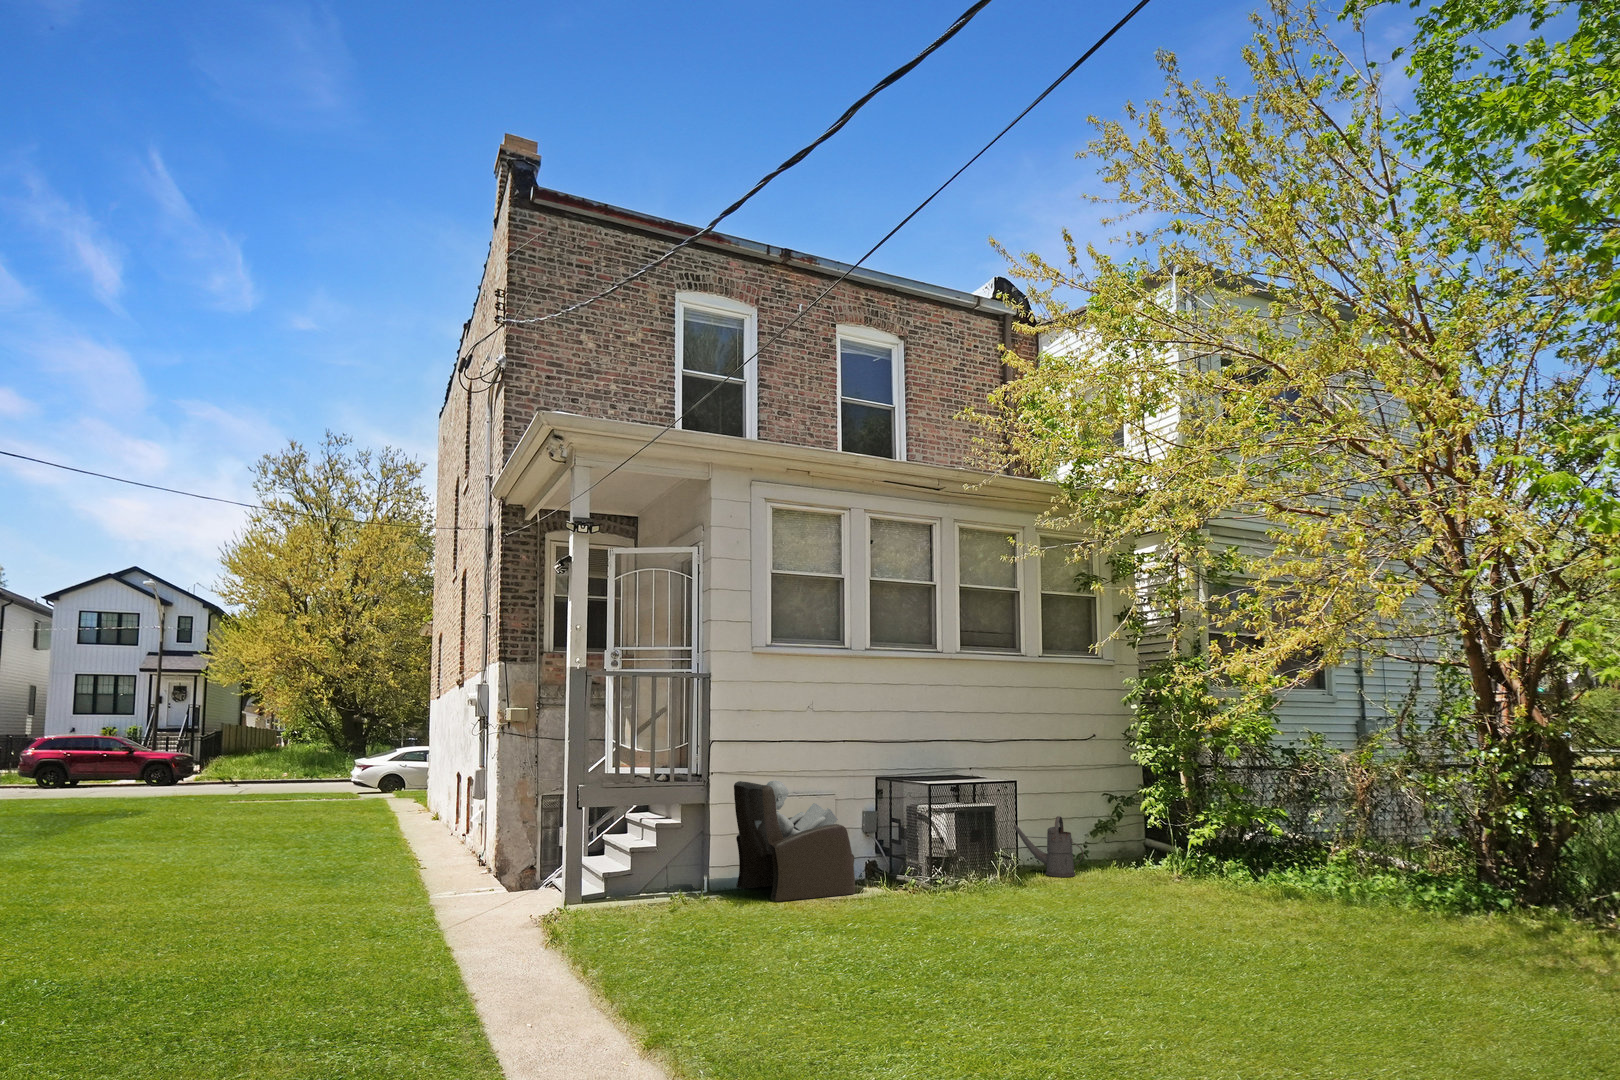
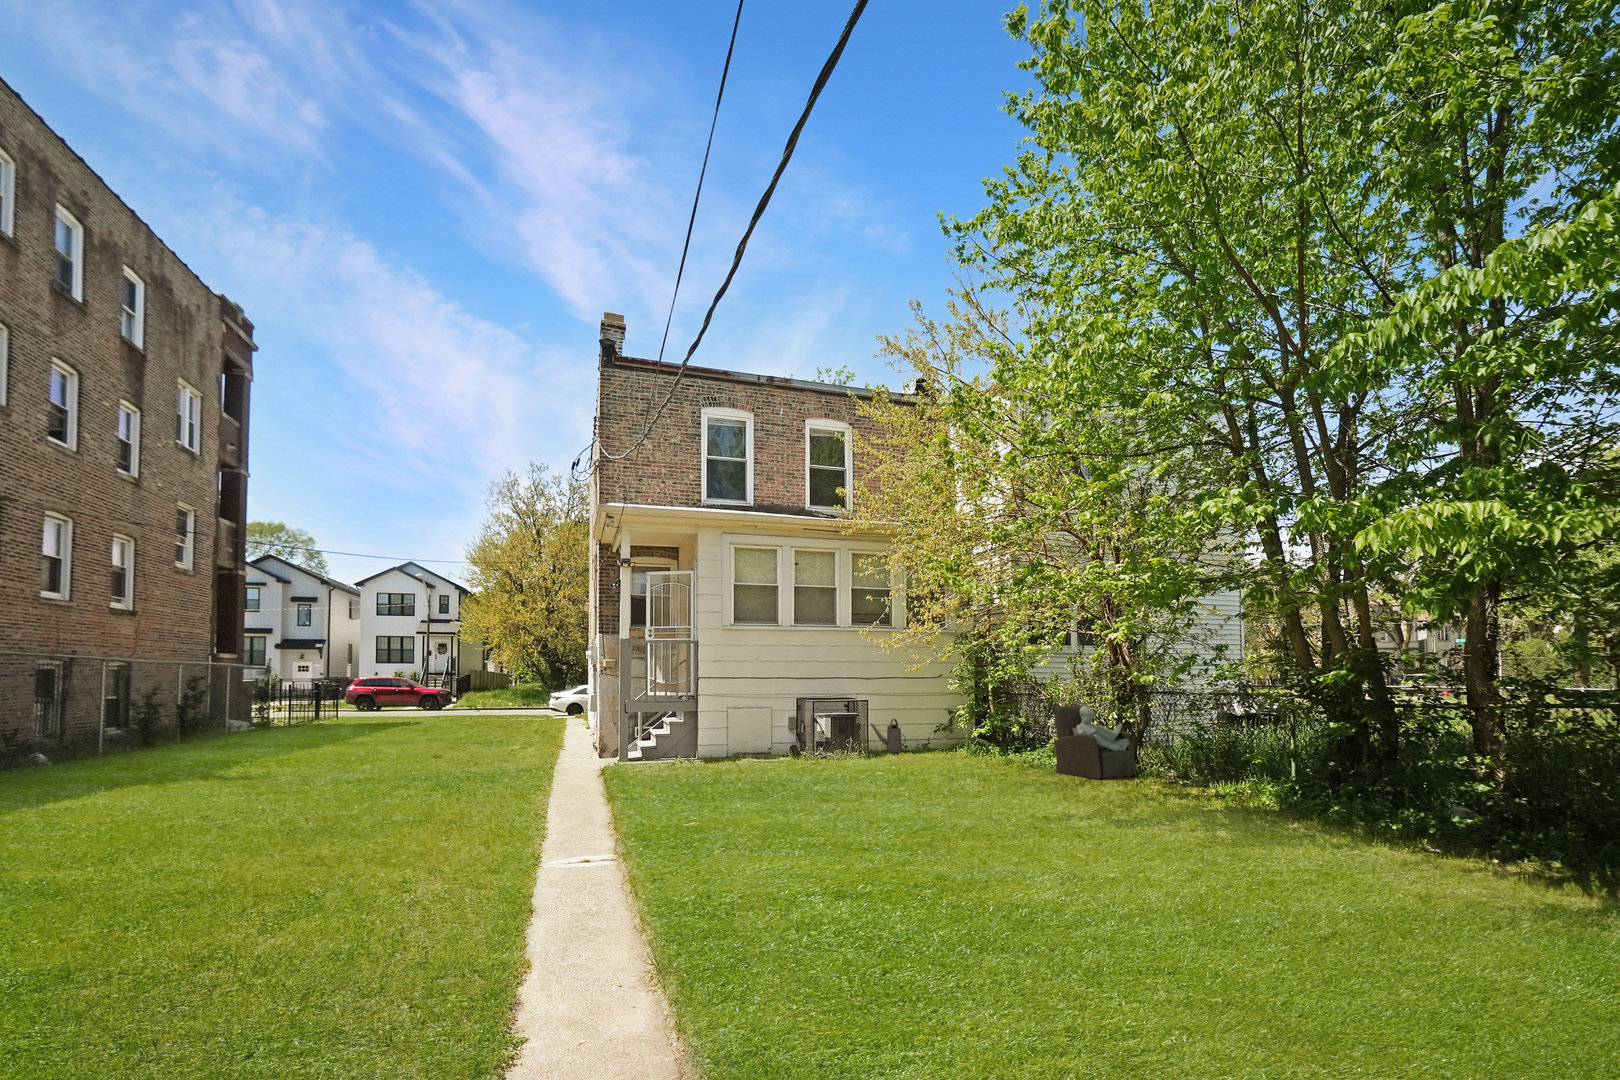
armchair: present [734,781,855,901] -> present [1054,705,1135,779]

